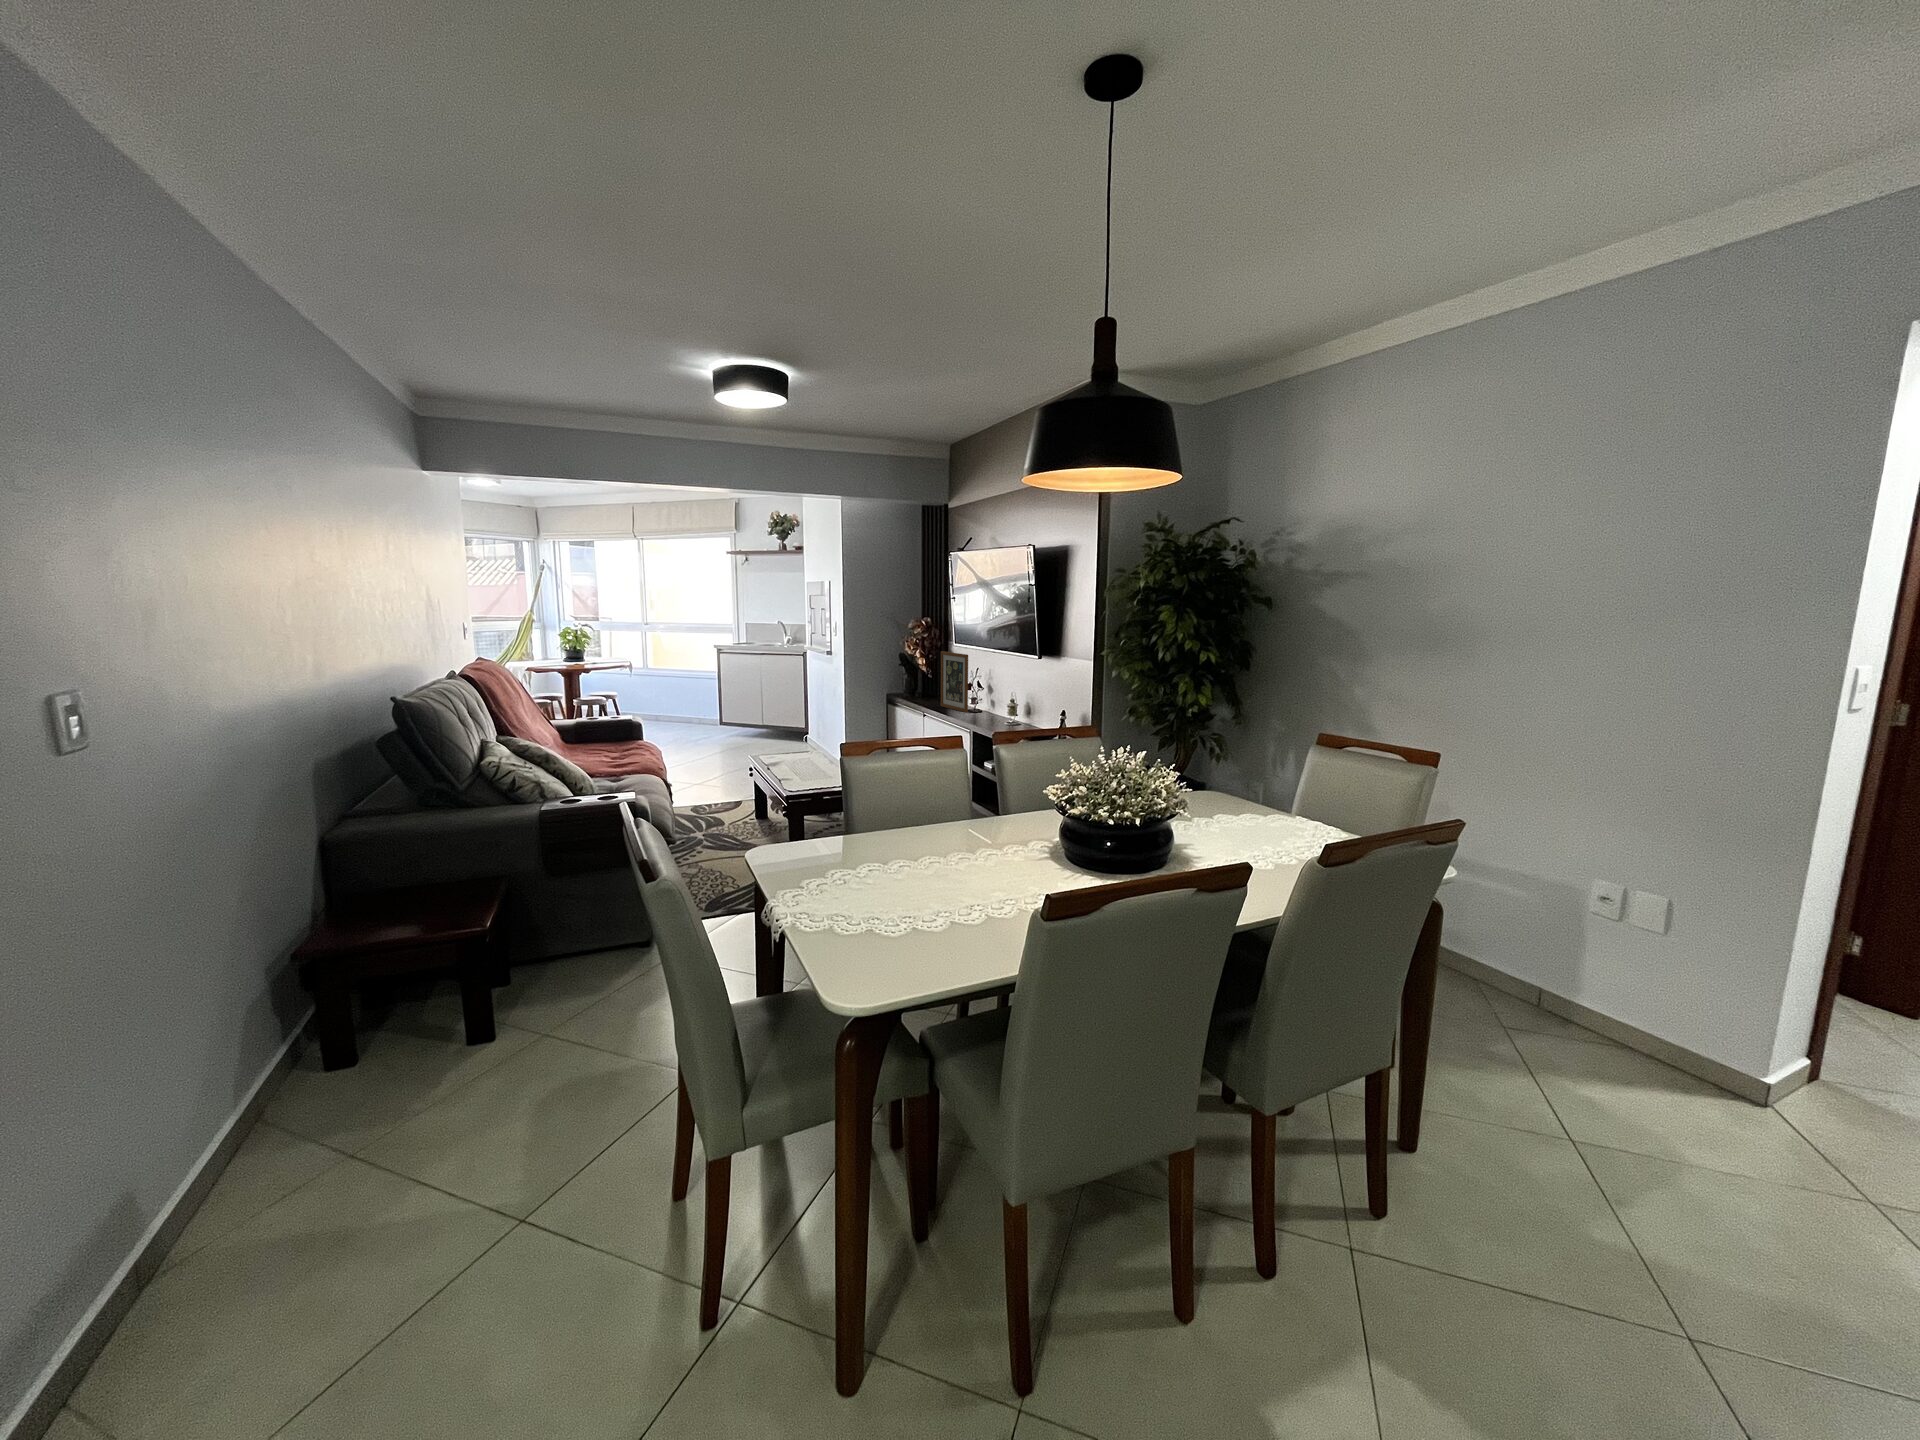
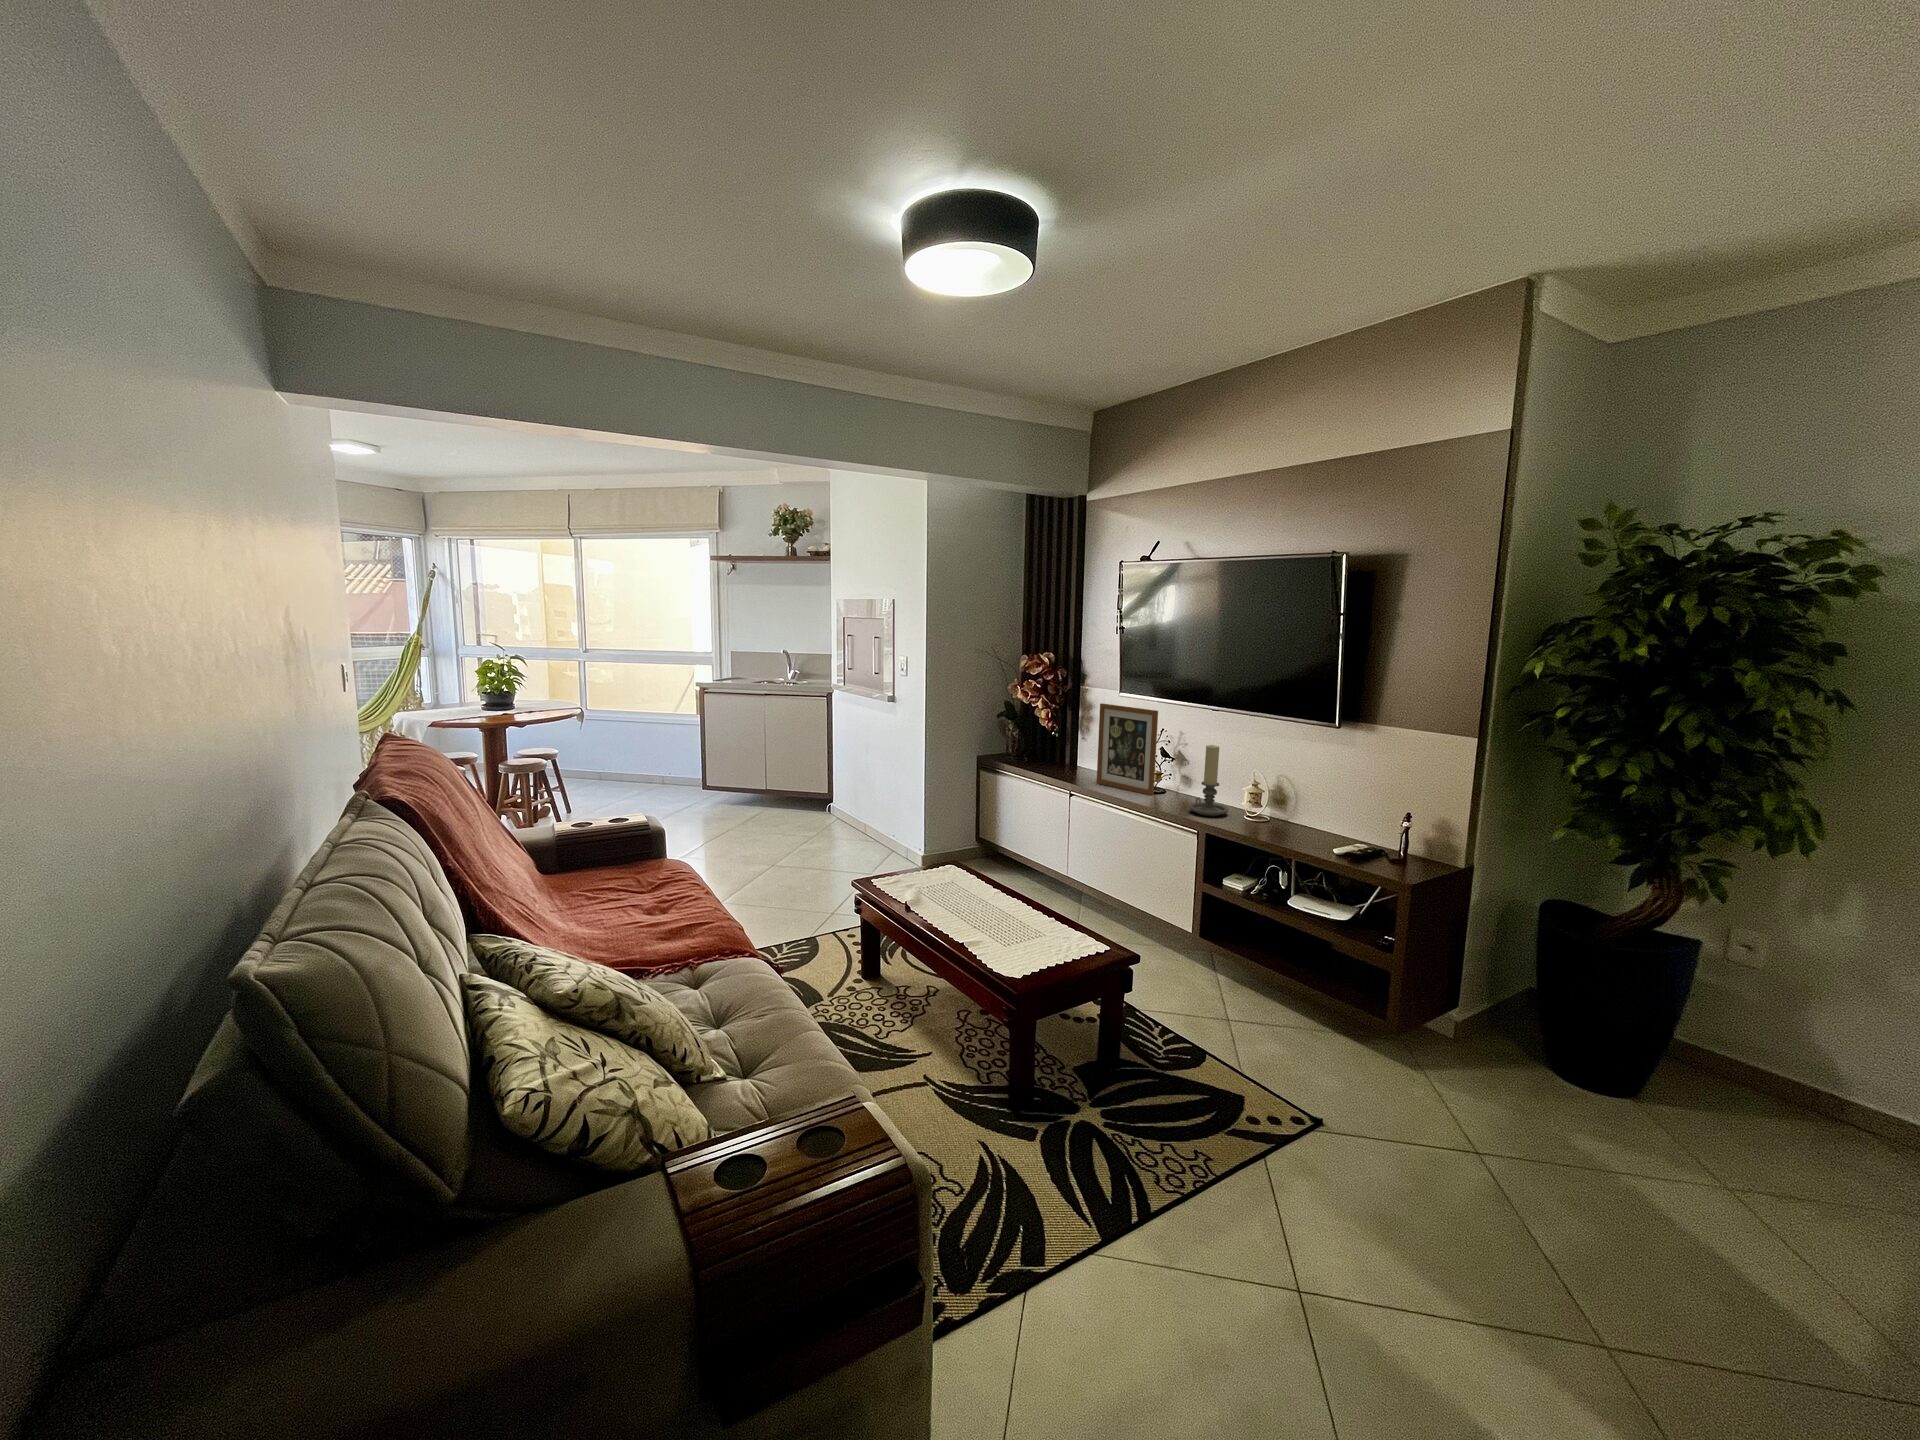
candle holder: none [973,675,998,722] -> present [1189,745,1228,816]

